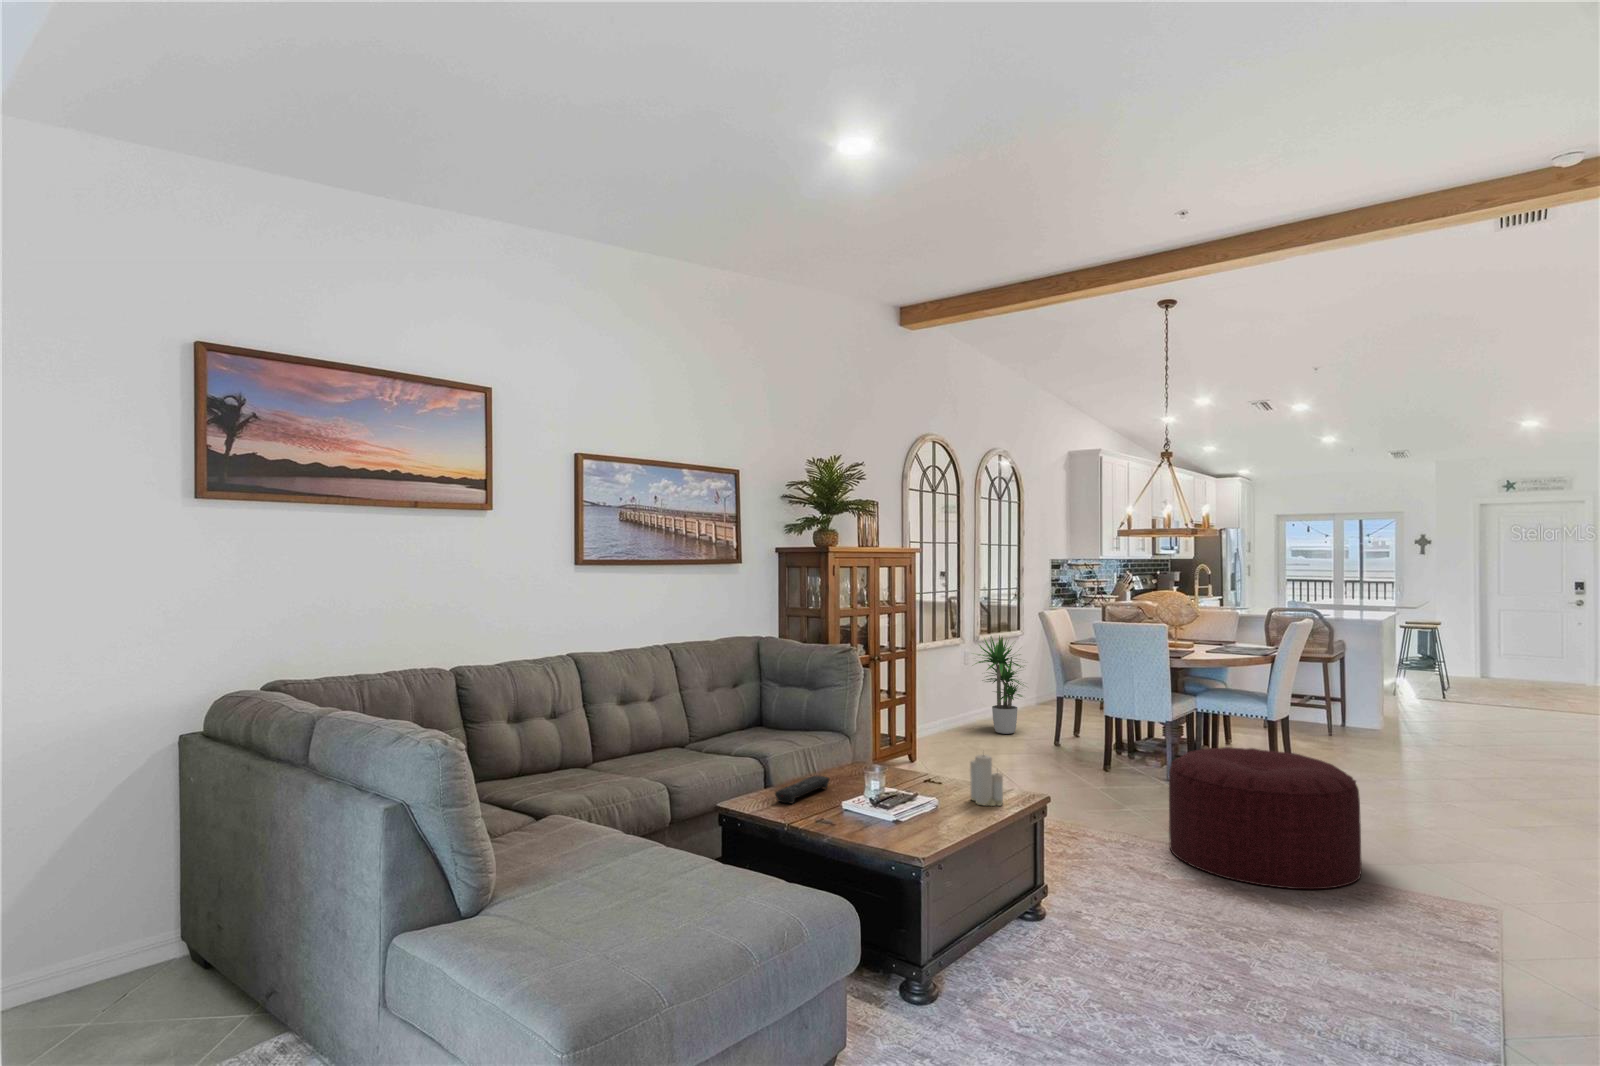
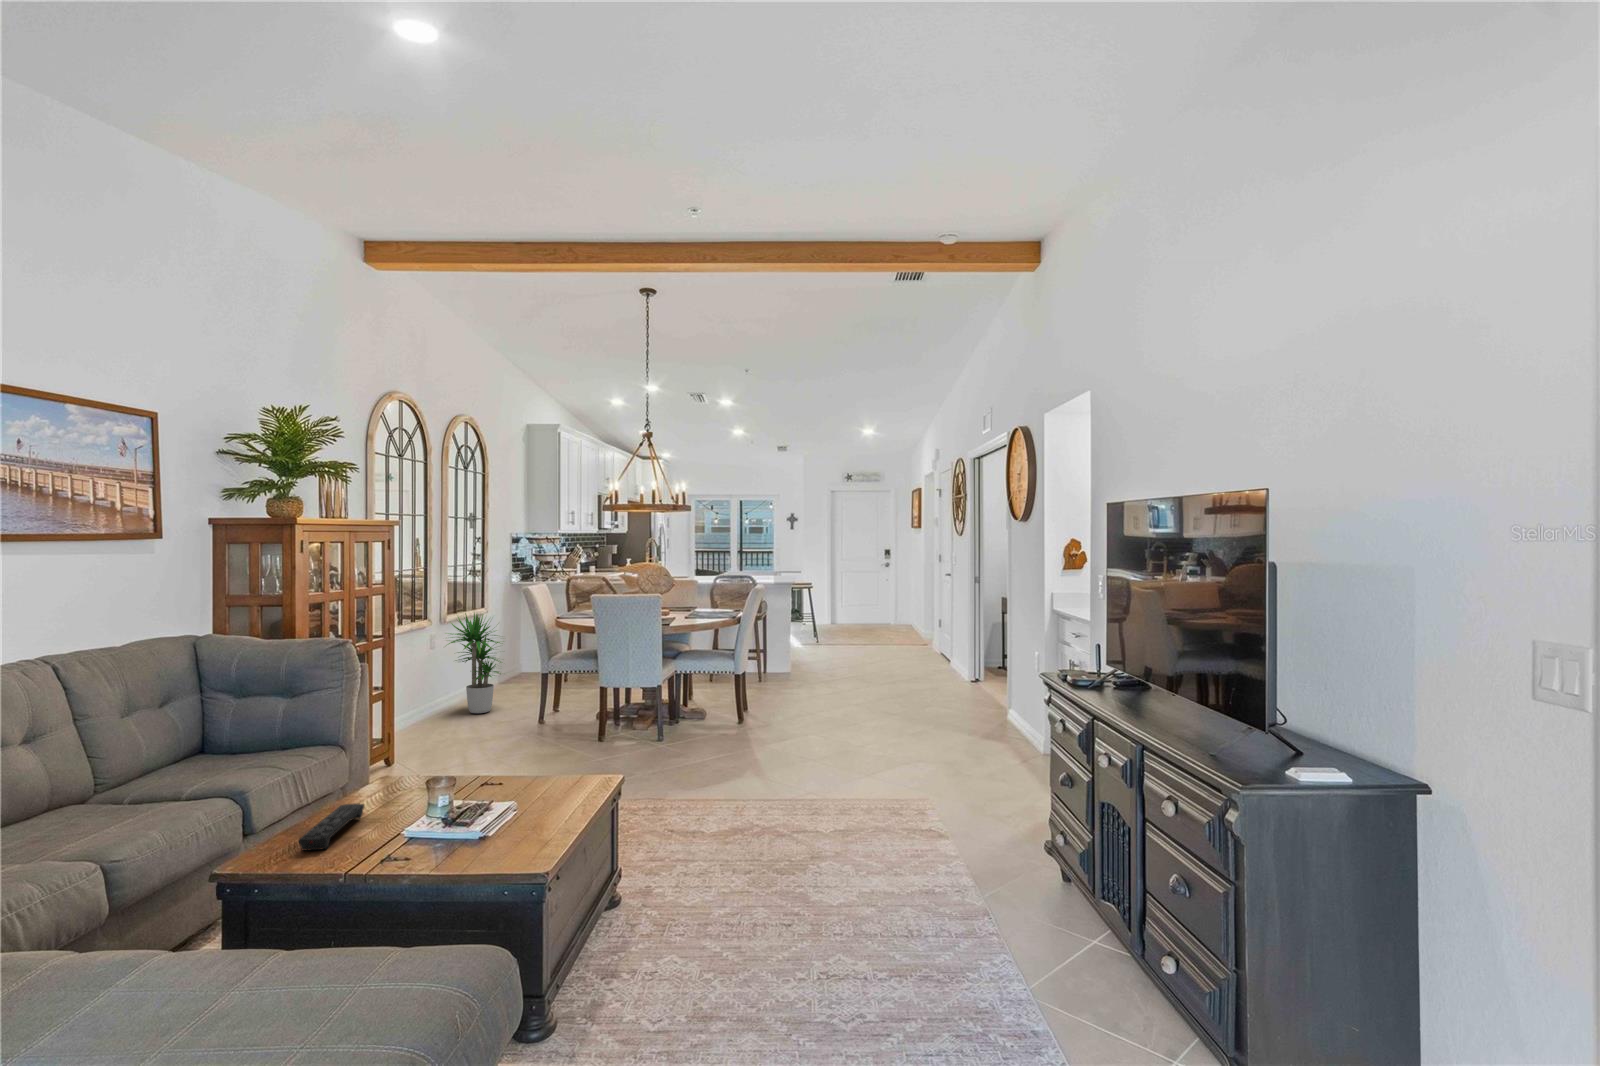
ottoman: present [1169,747,1362,889] -> none [687,698,833,816]
candle: present [970,755,1003,806] -> none [546,740,584,799]

